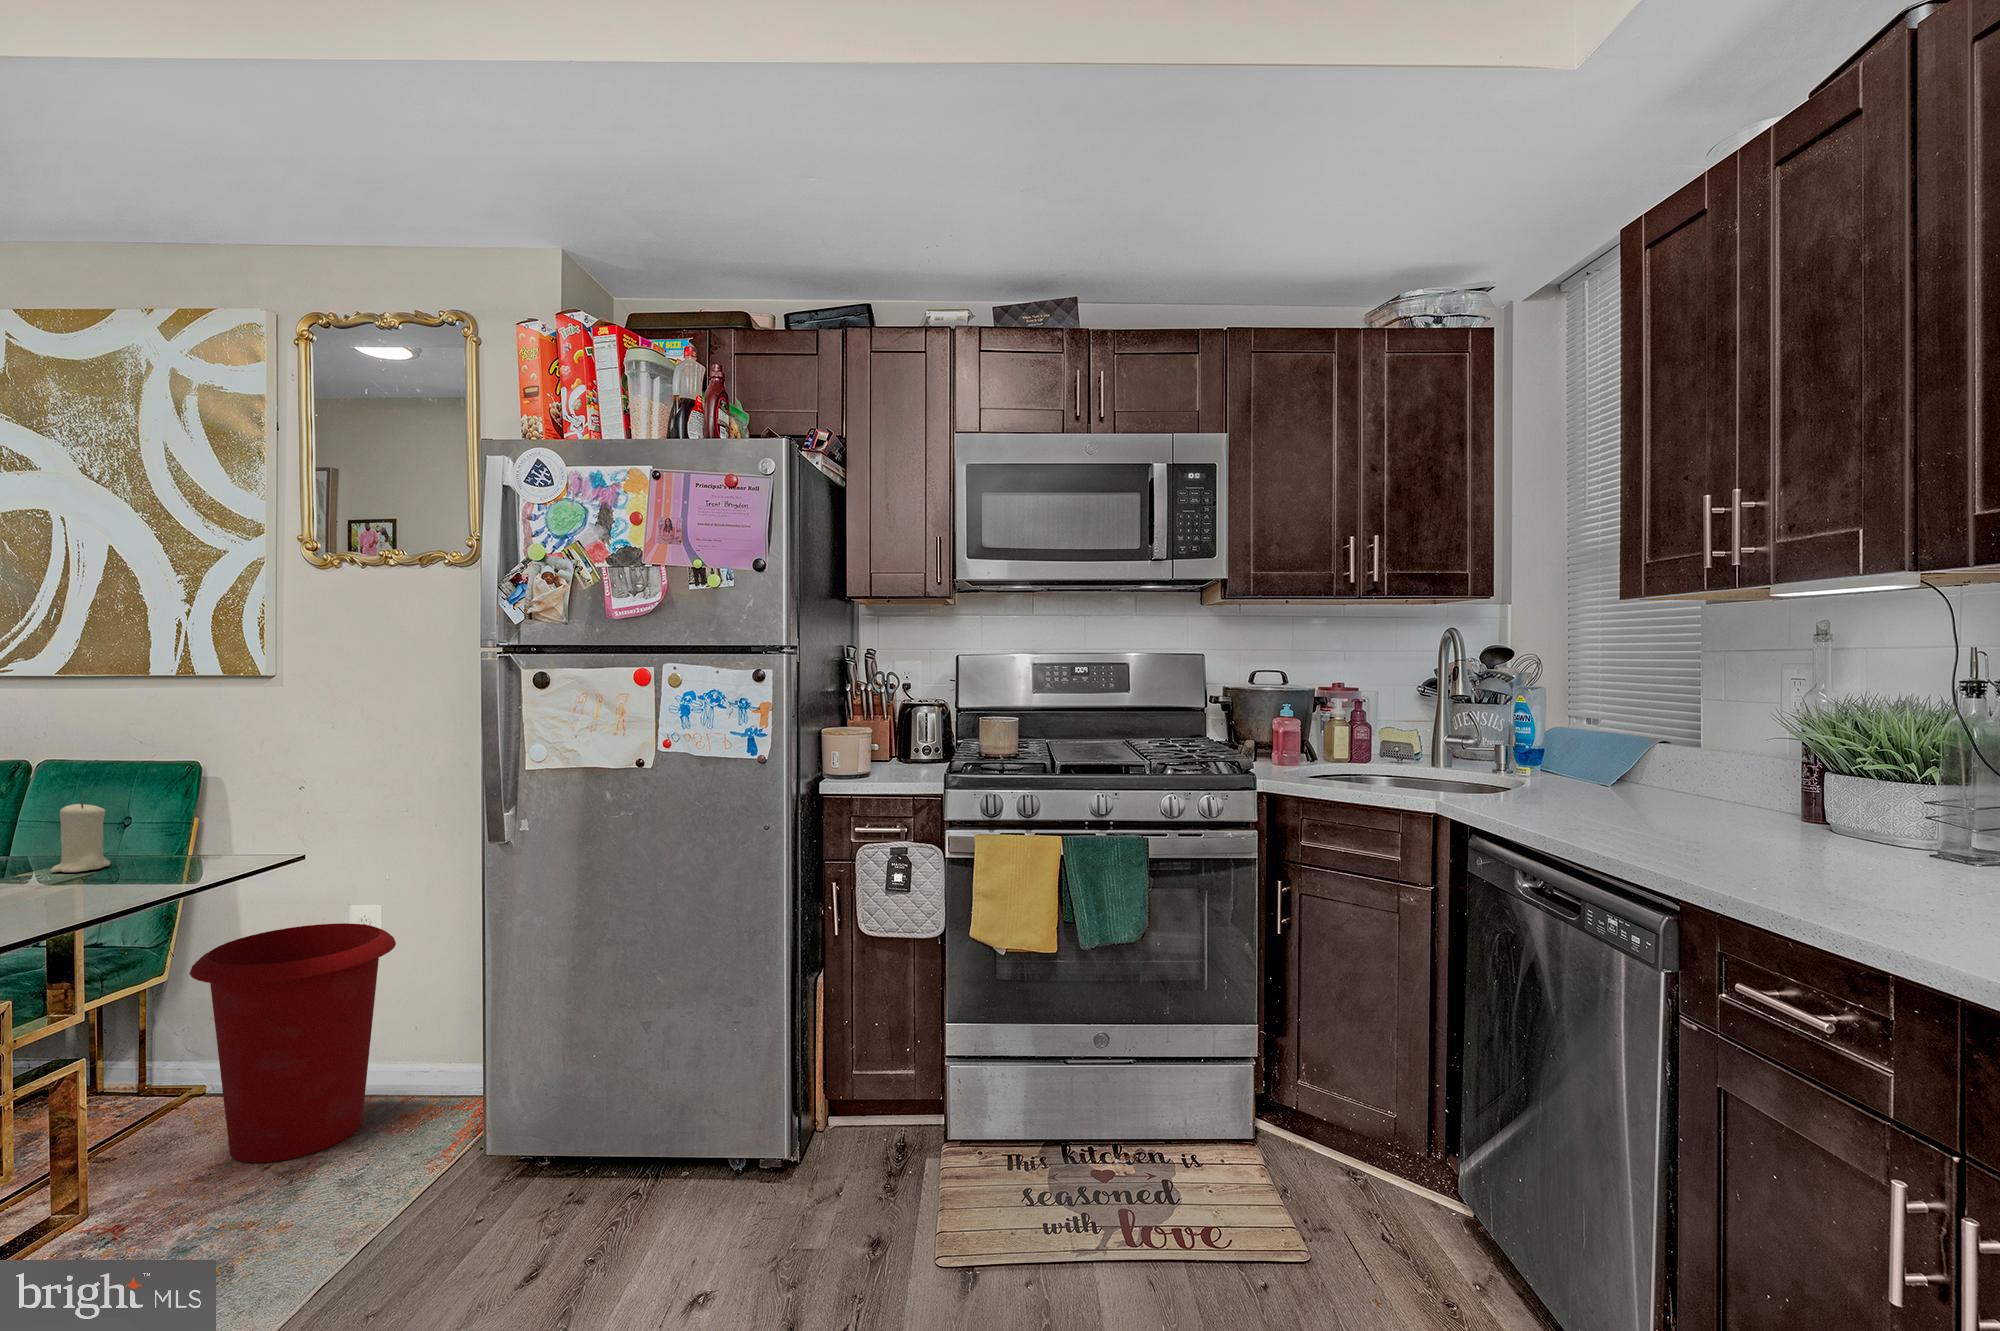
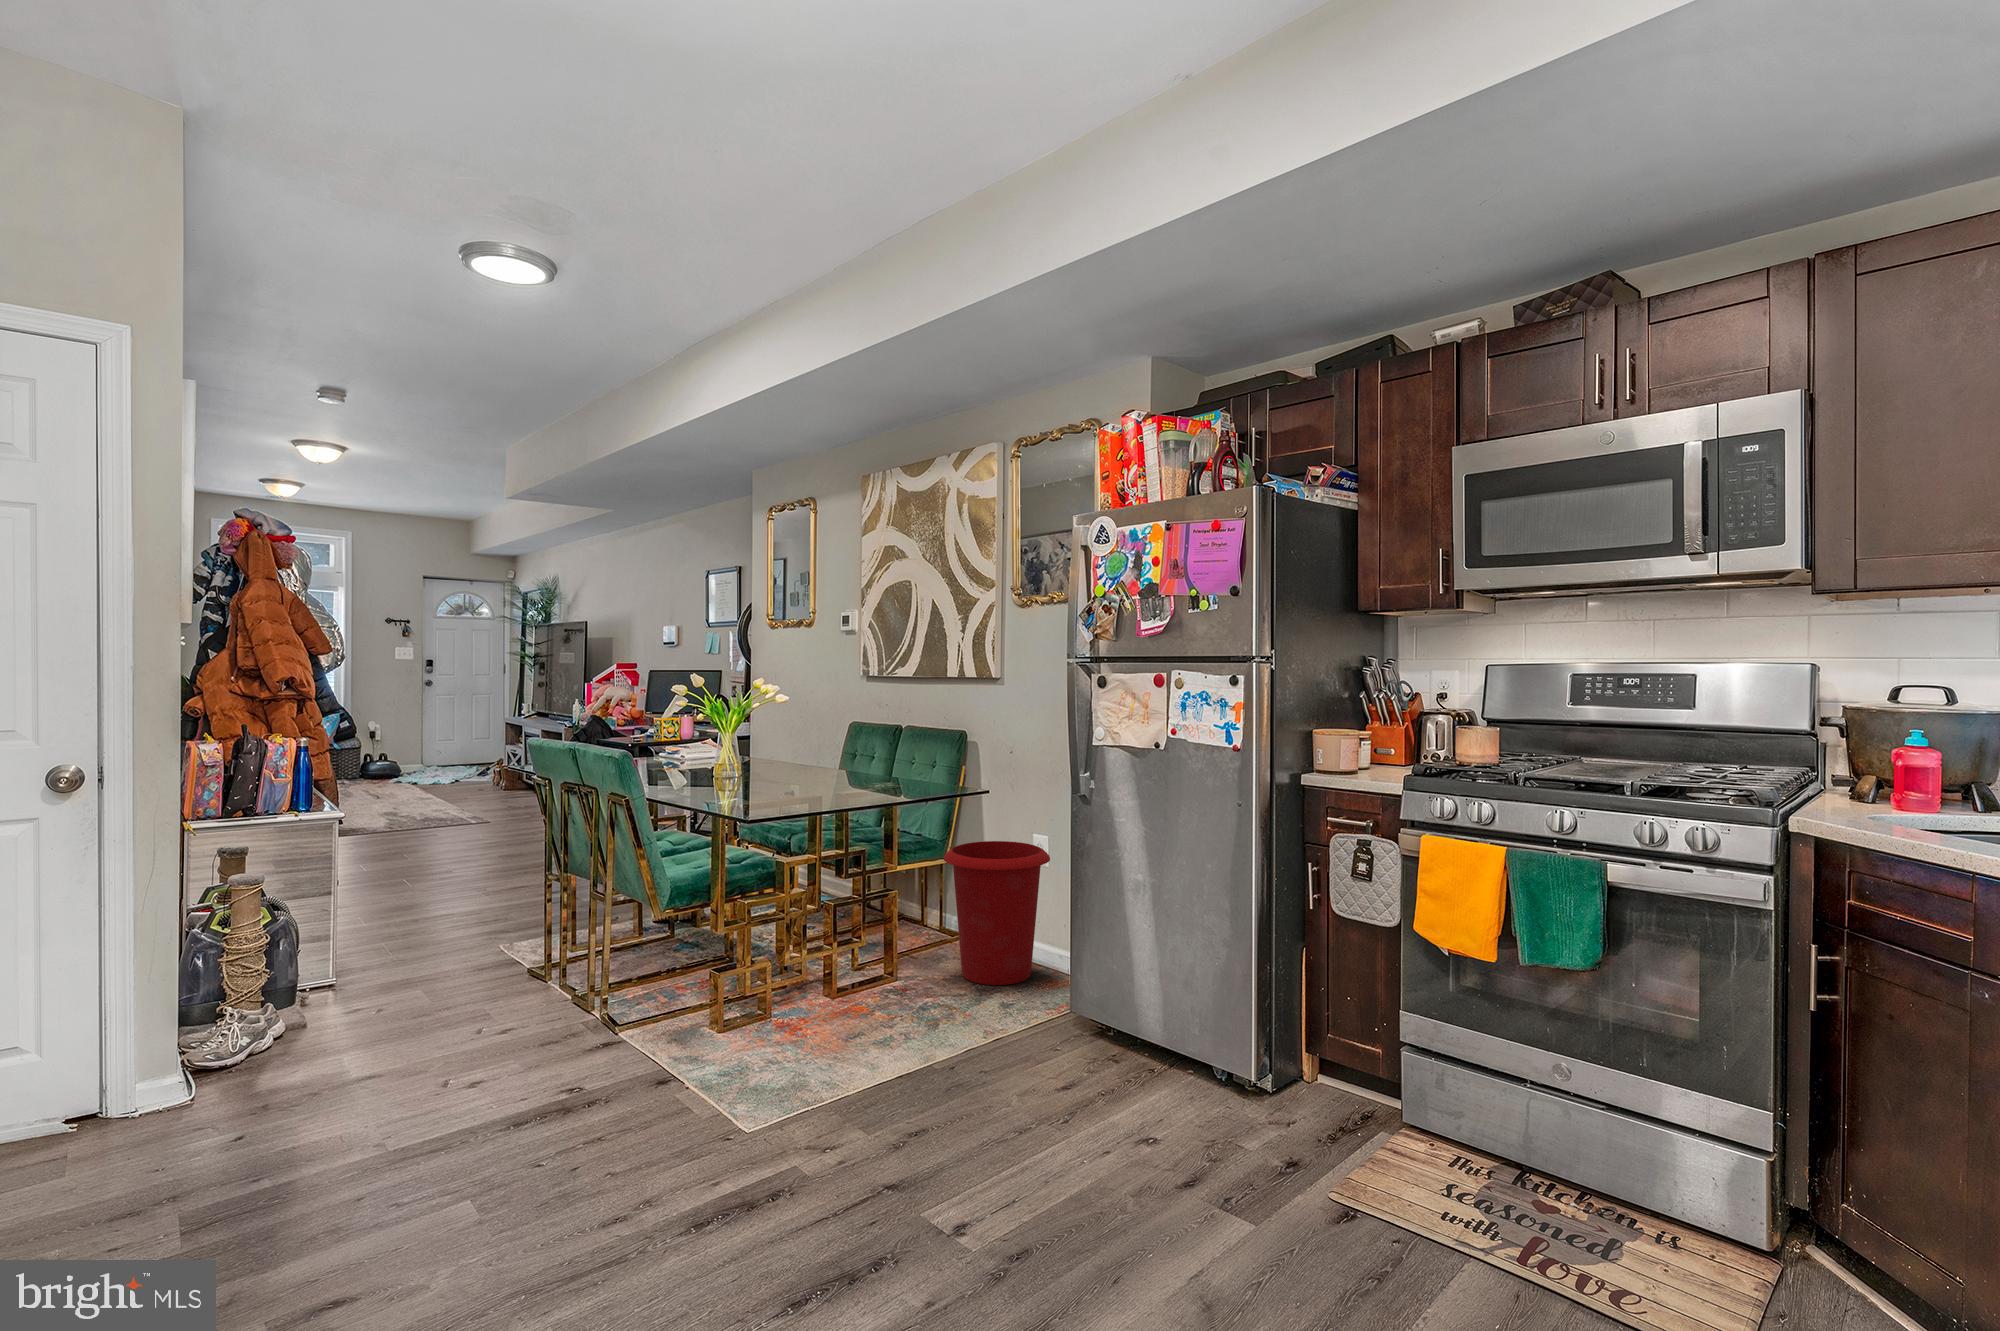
candle: present [50,801,111,872] -> none [880,748,905,787]

